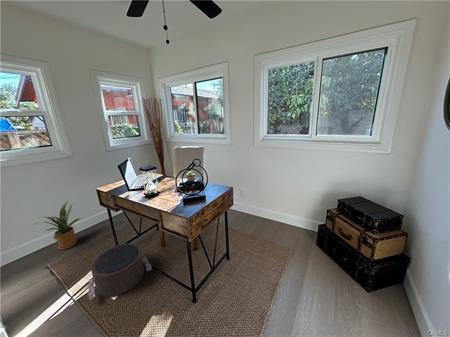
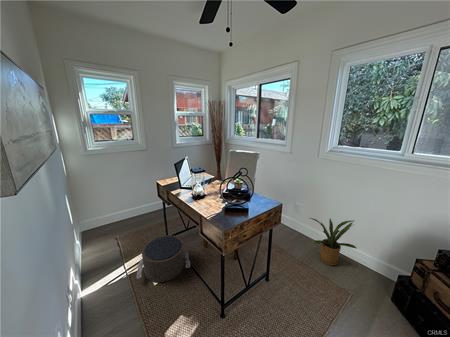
house plant: present [35,202,80,249] -> present [310,218,357,265]

